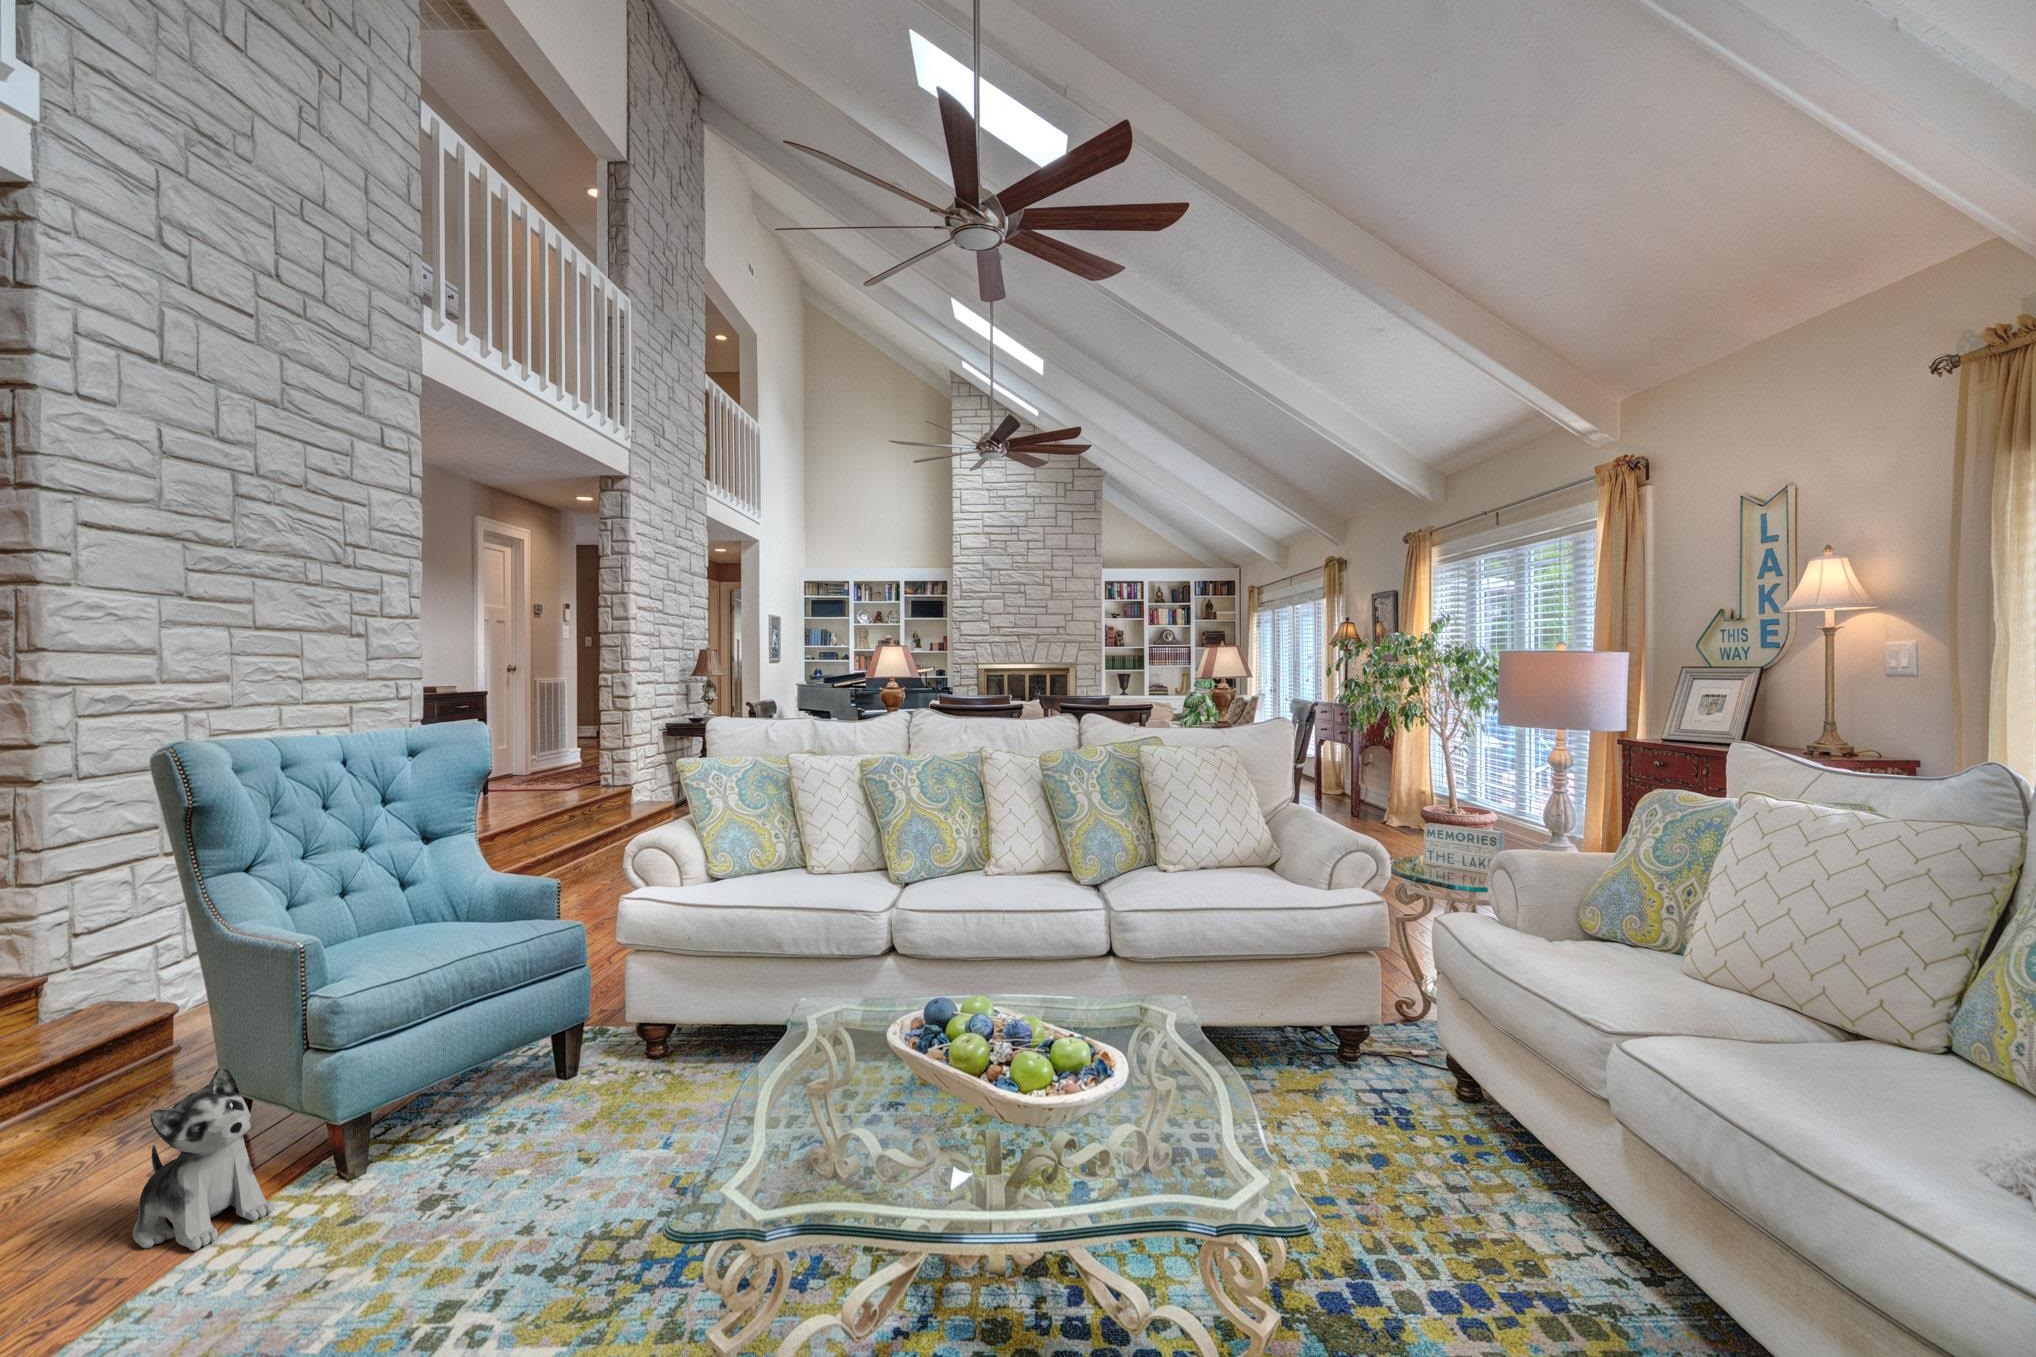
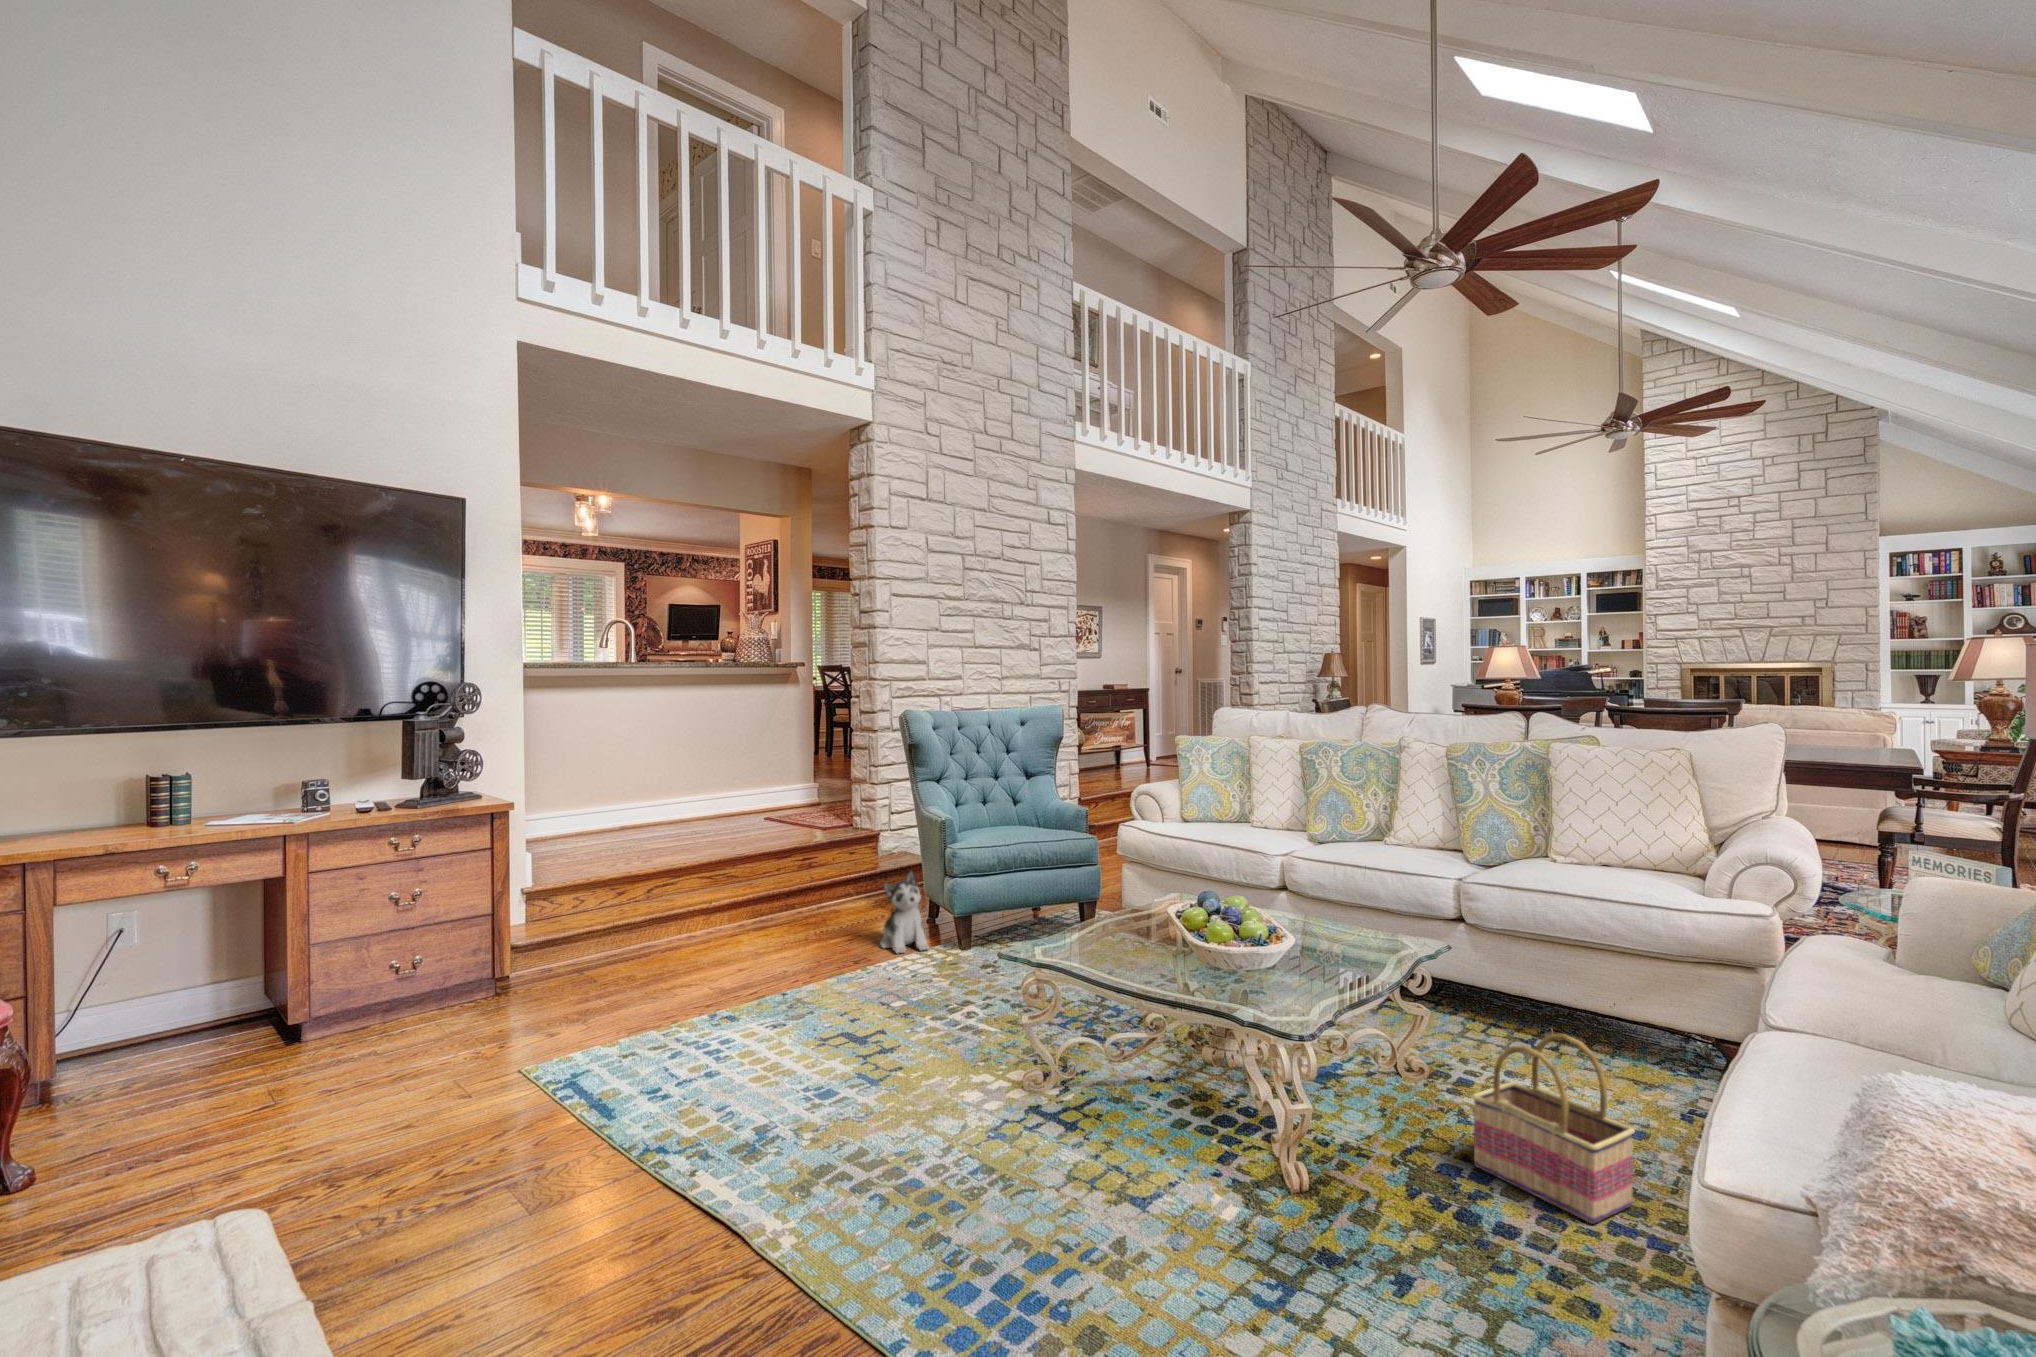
basket: none [1357,1090,1533,1315] -> present [1472,1034,1635,1224]

